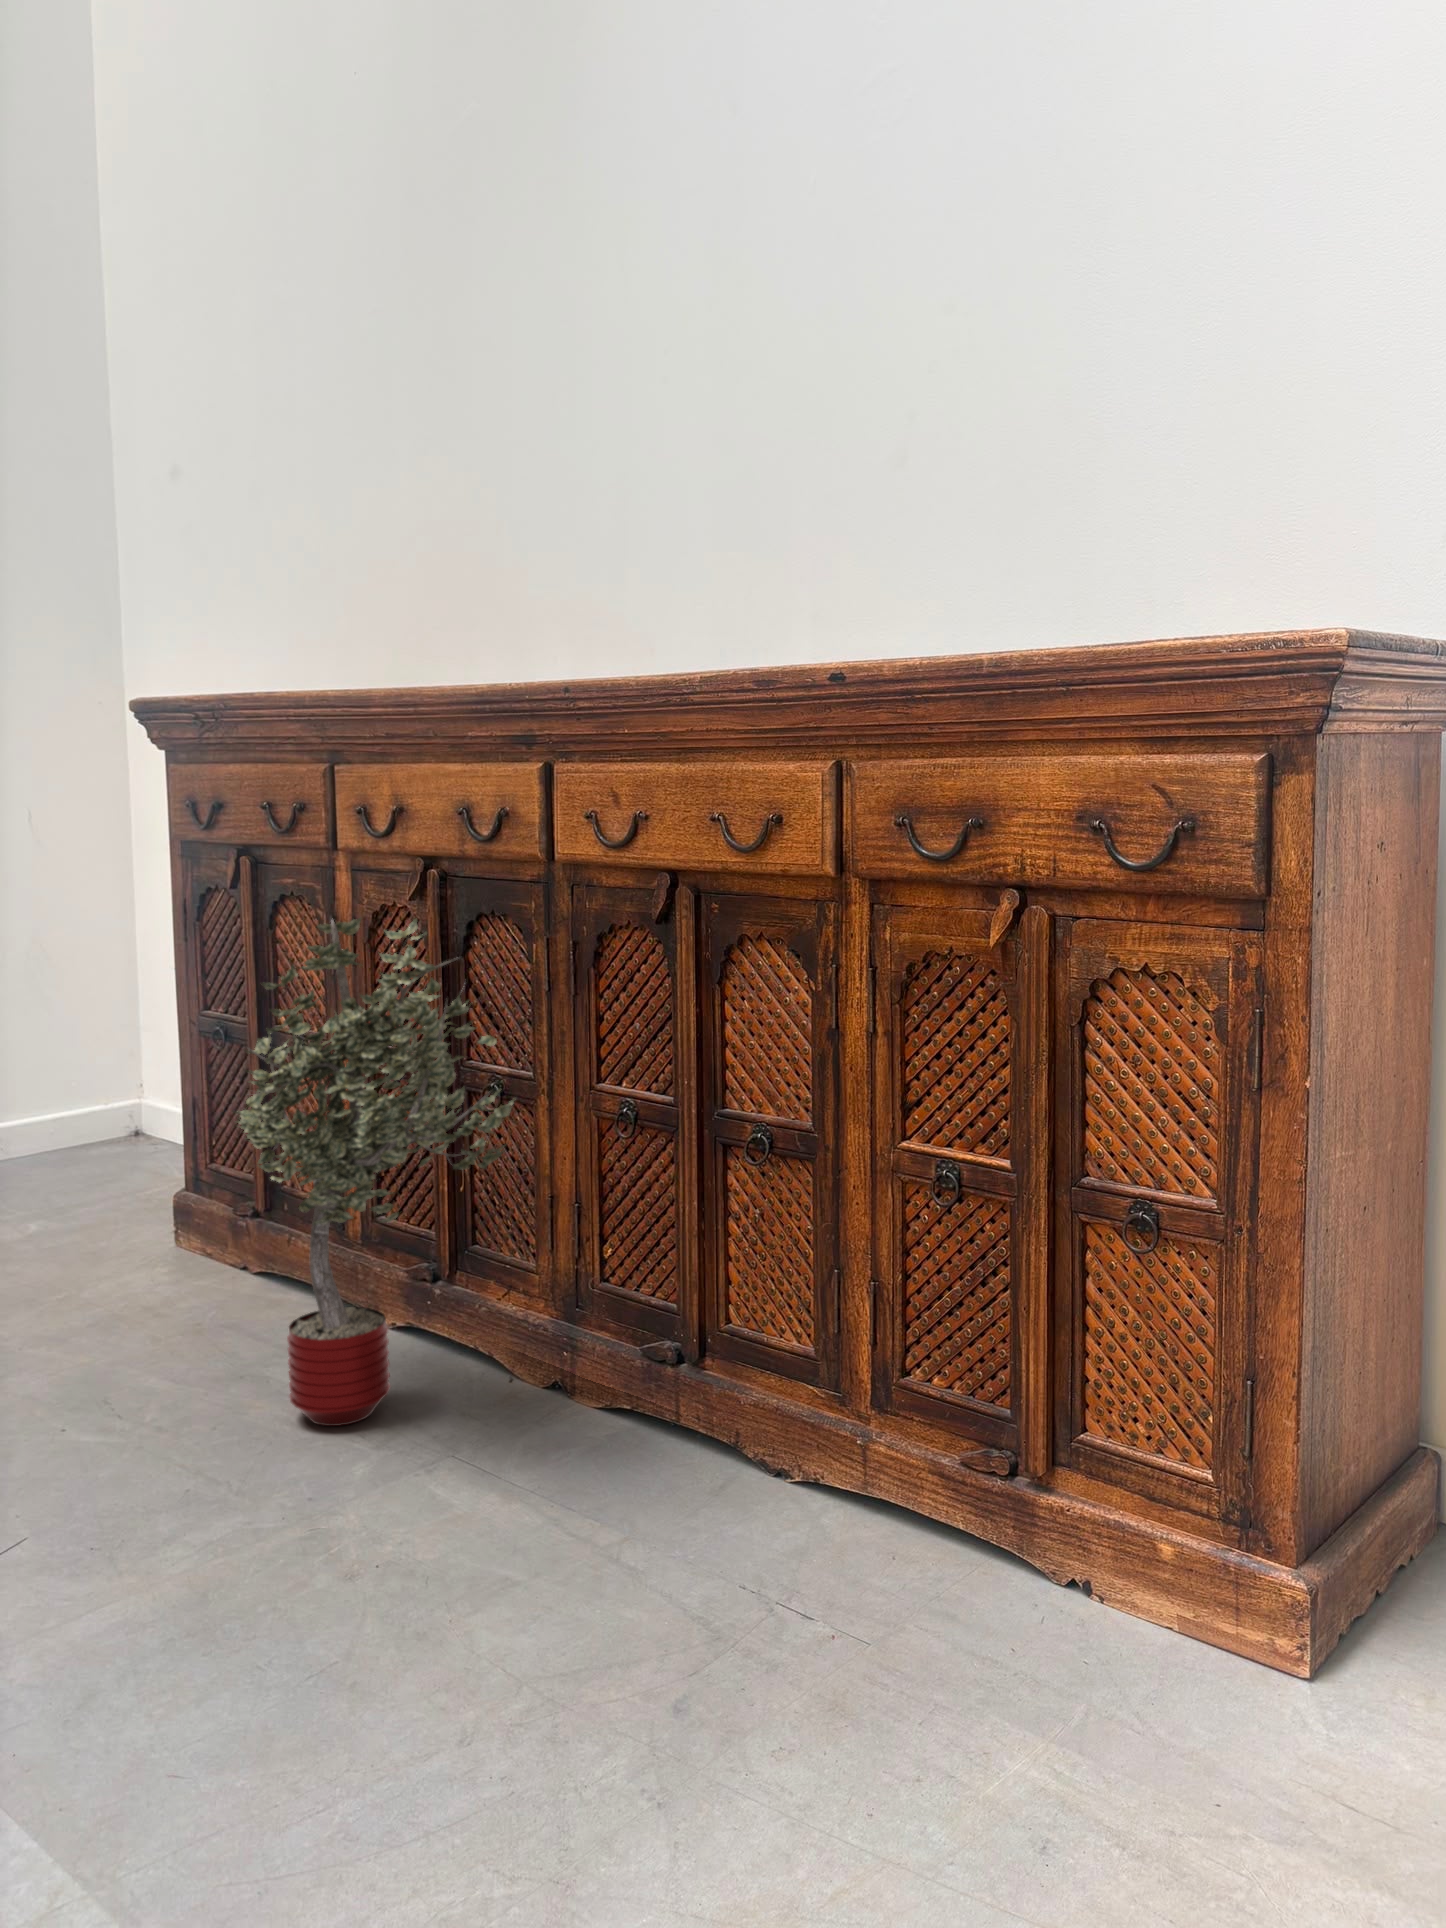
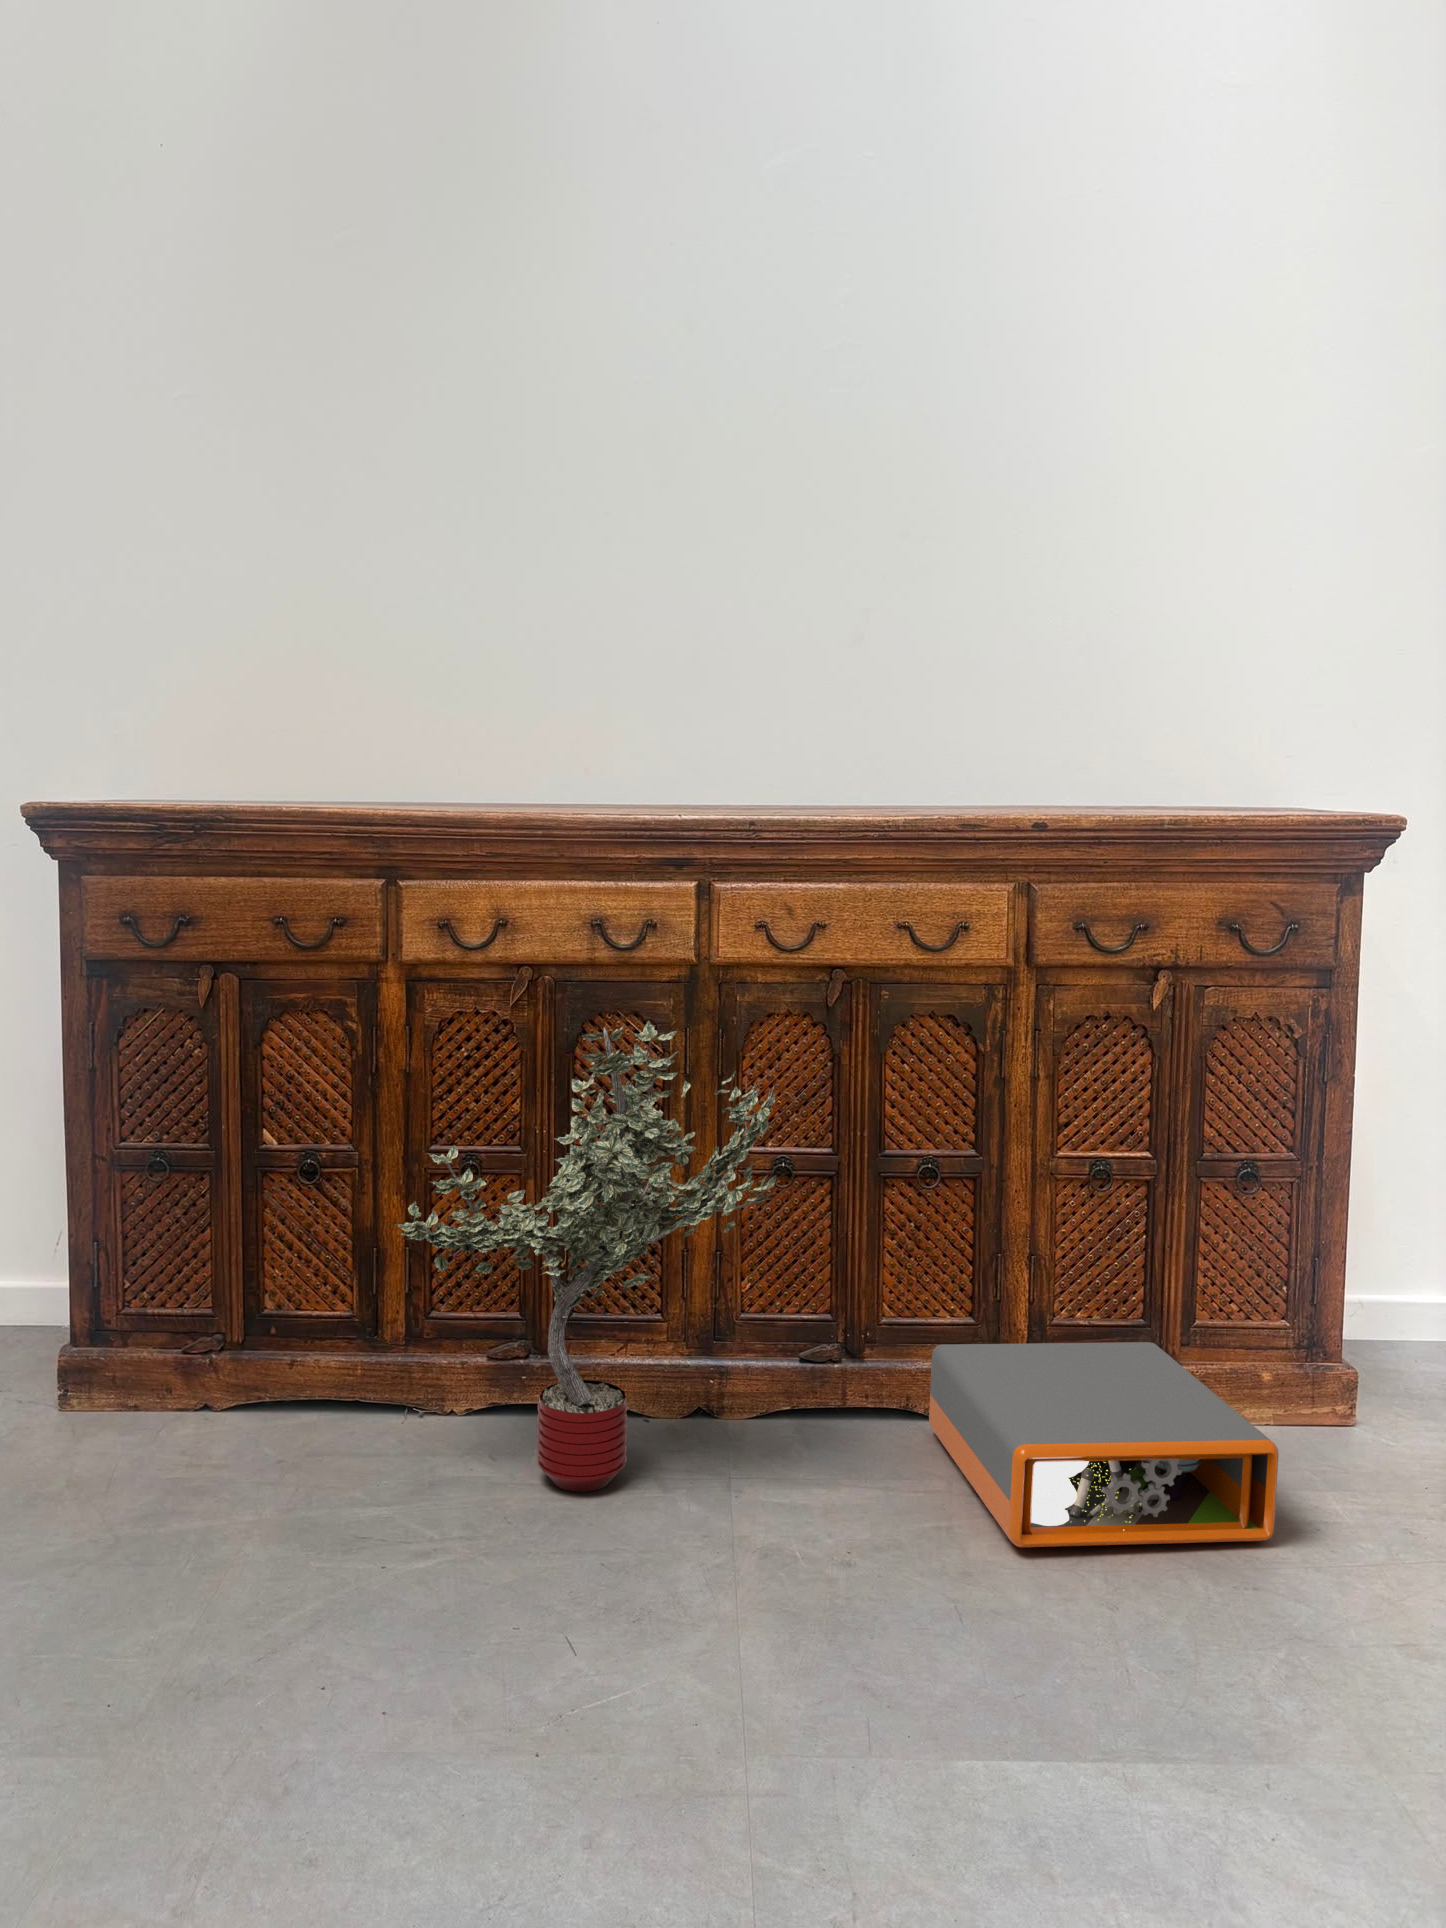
storage box: none [476,1370,999,1752] -> present [929,1342,1279,1547]

